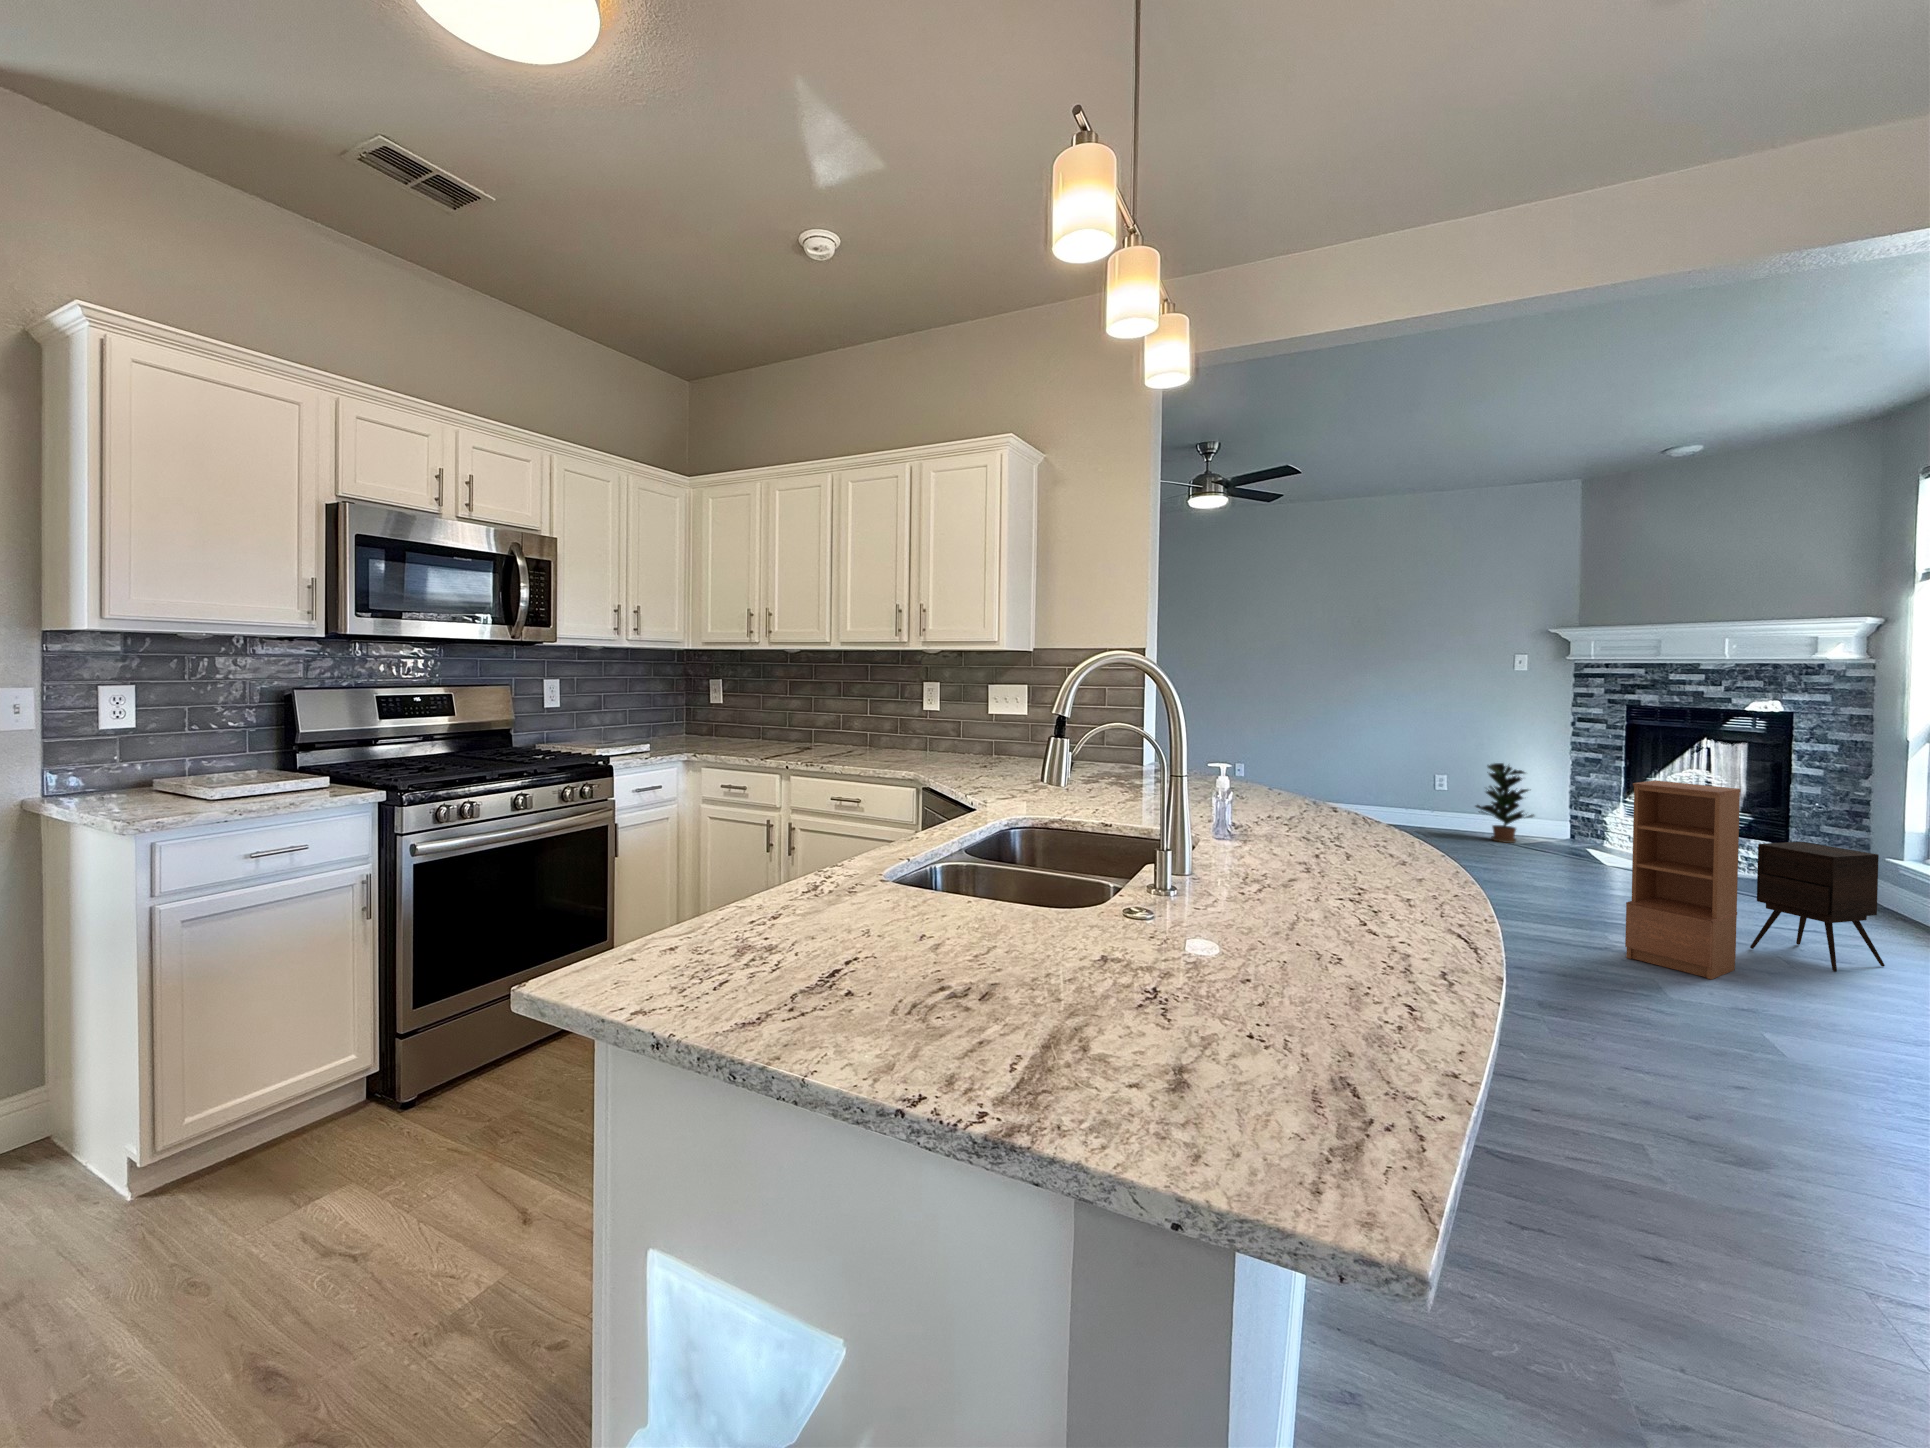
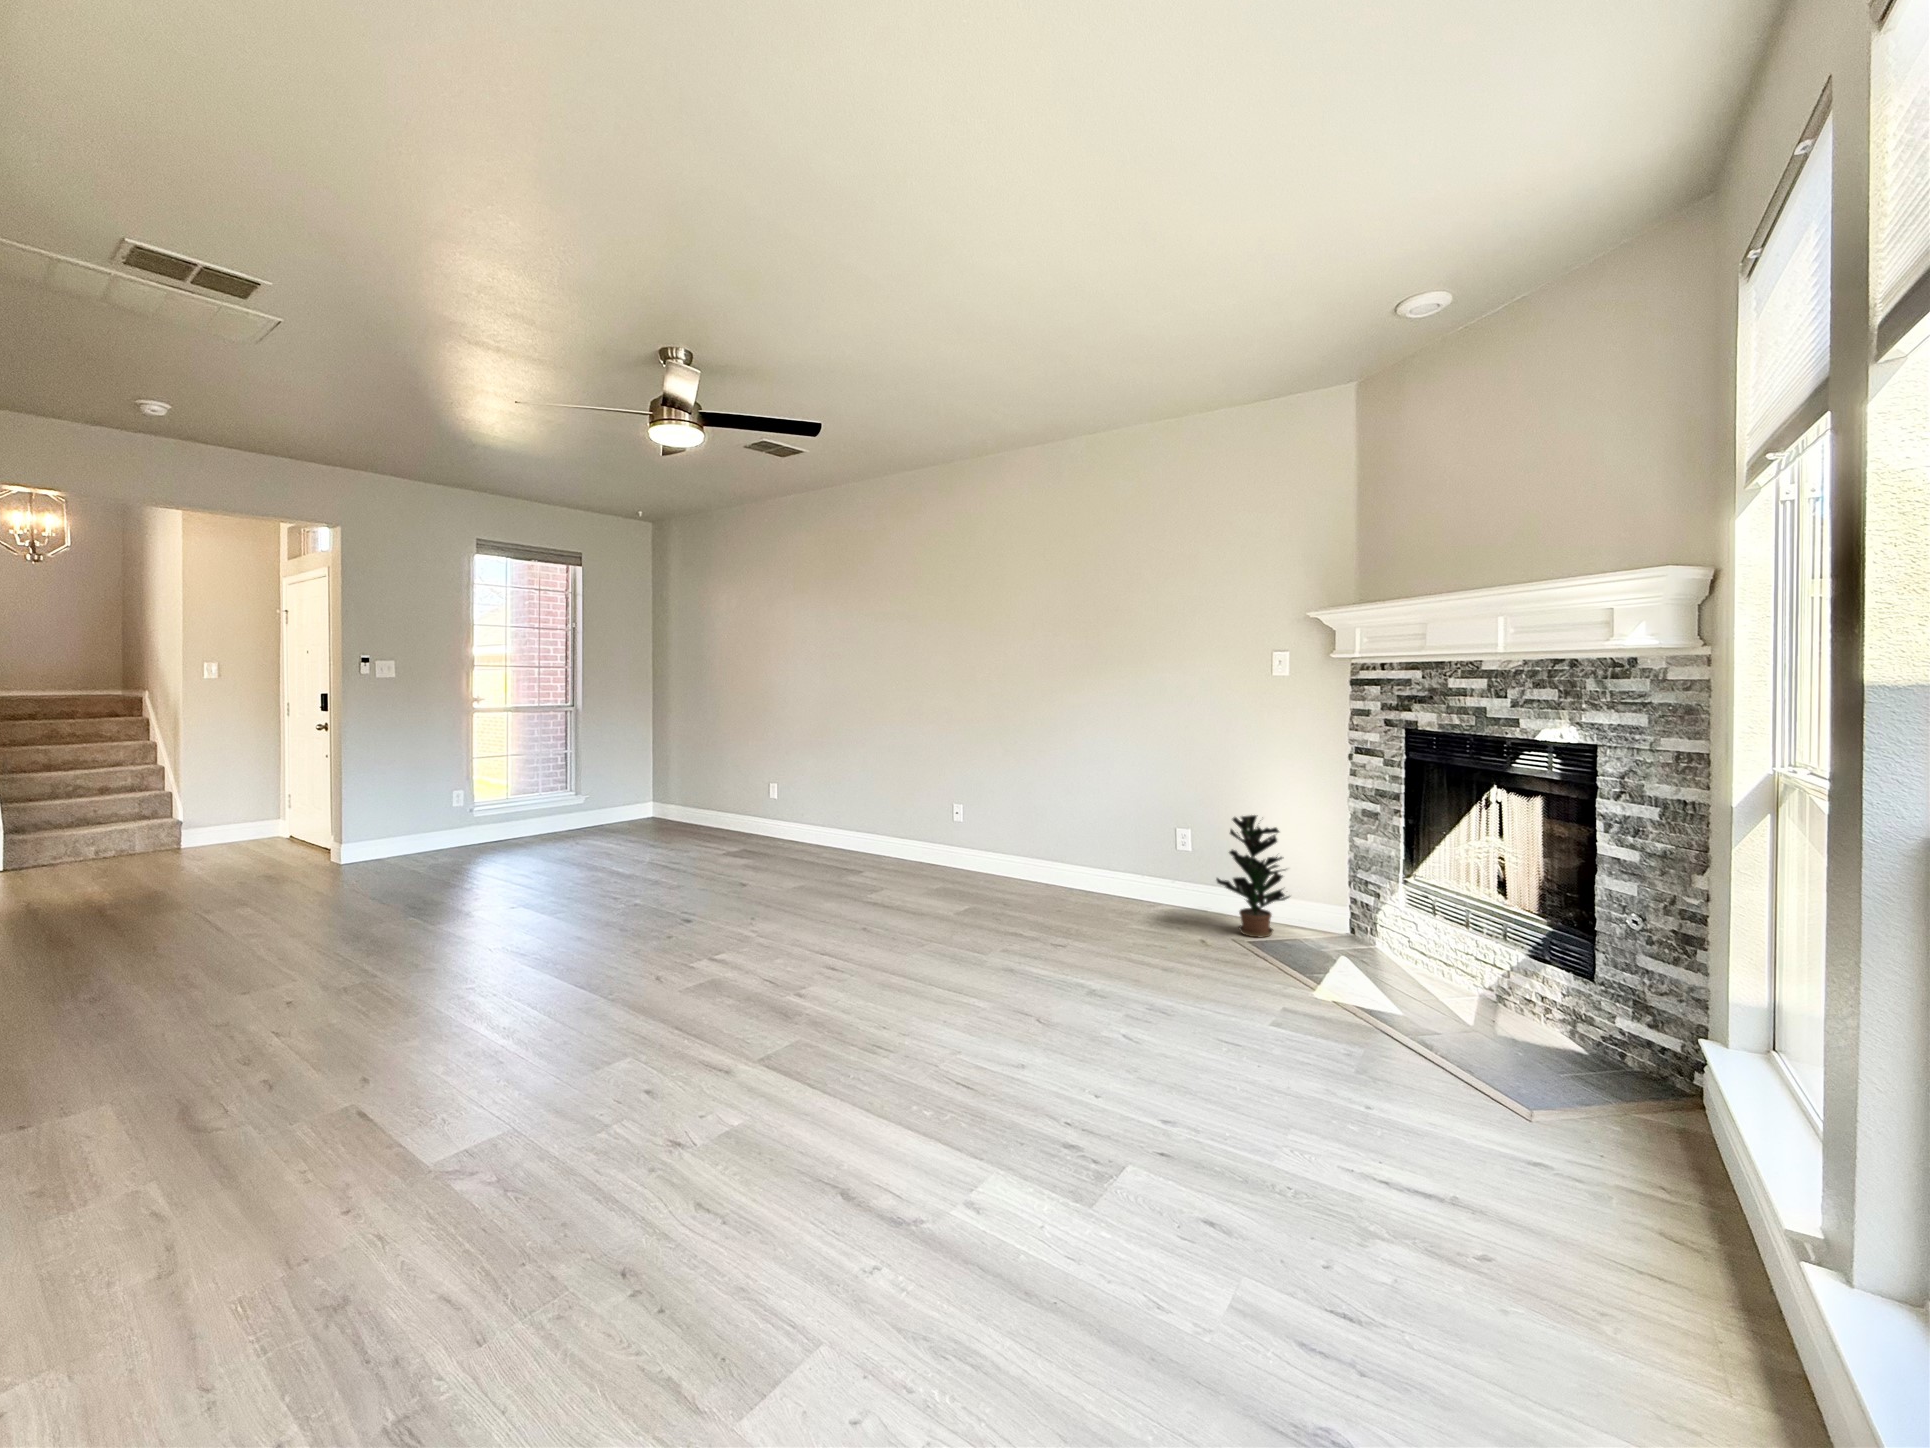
bookcase: present [1625,780,1741,979] -> none [881,910,1038,1344]
side table: present [1750,842,1885,972] -> none [1188,1035,1391,1347]

